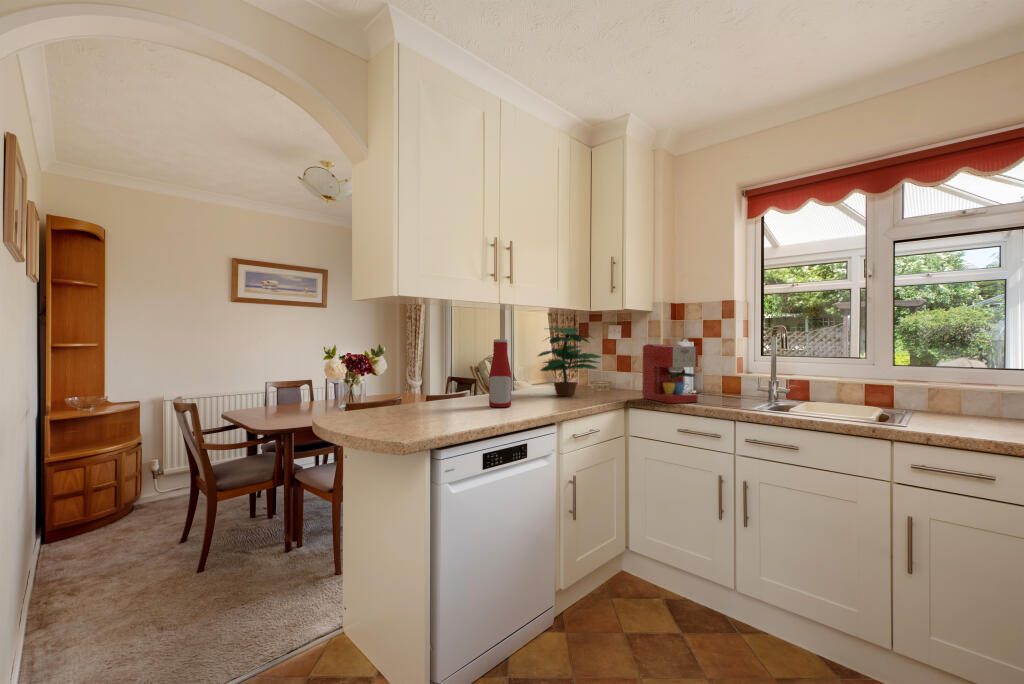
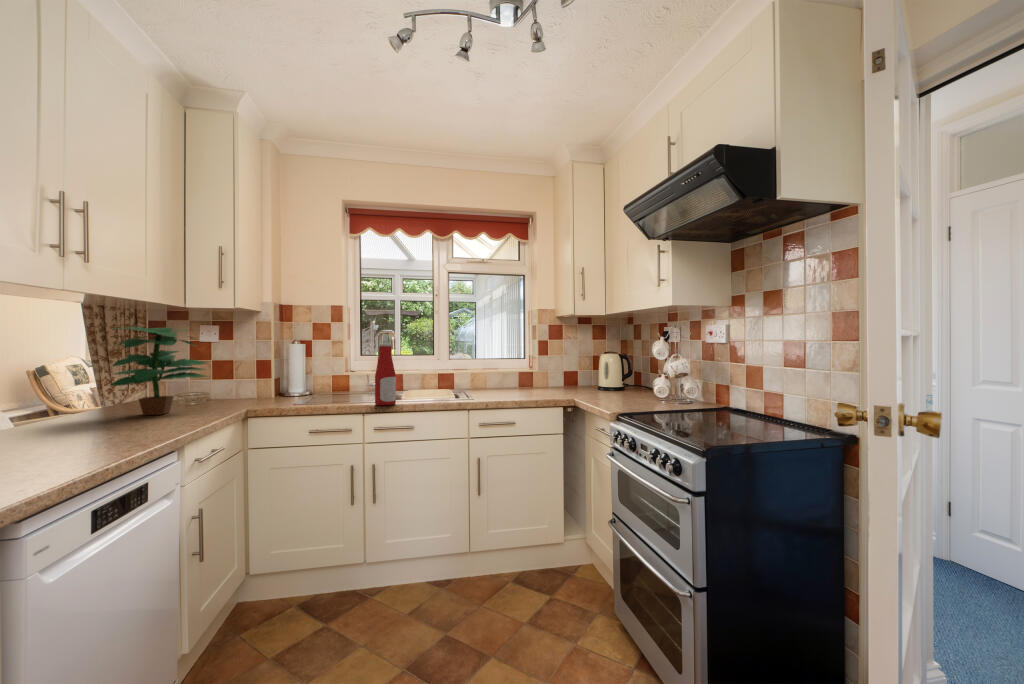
bottle: present [489,339,511,407] -> present [375,344,396,405]
coffee maker: present [642,344,698,403] -> none [262,347,324,406]

